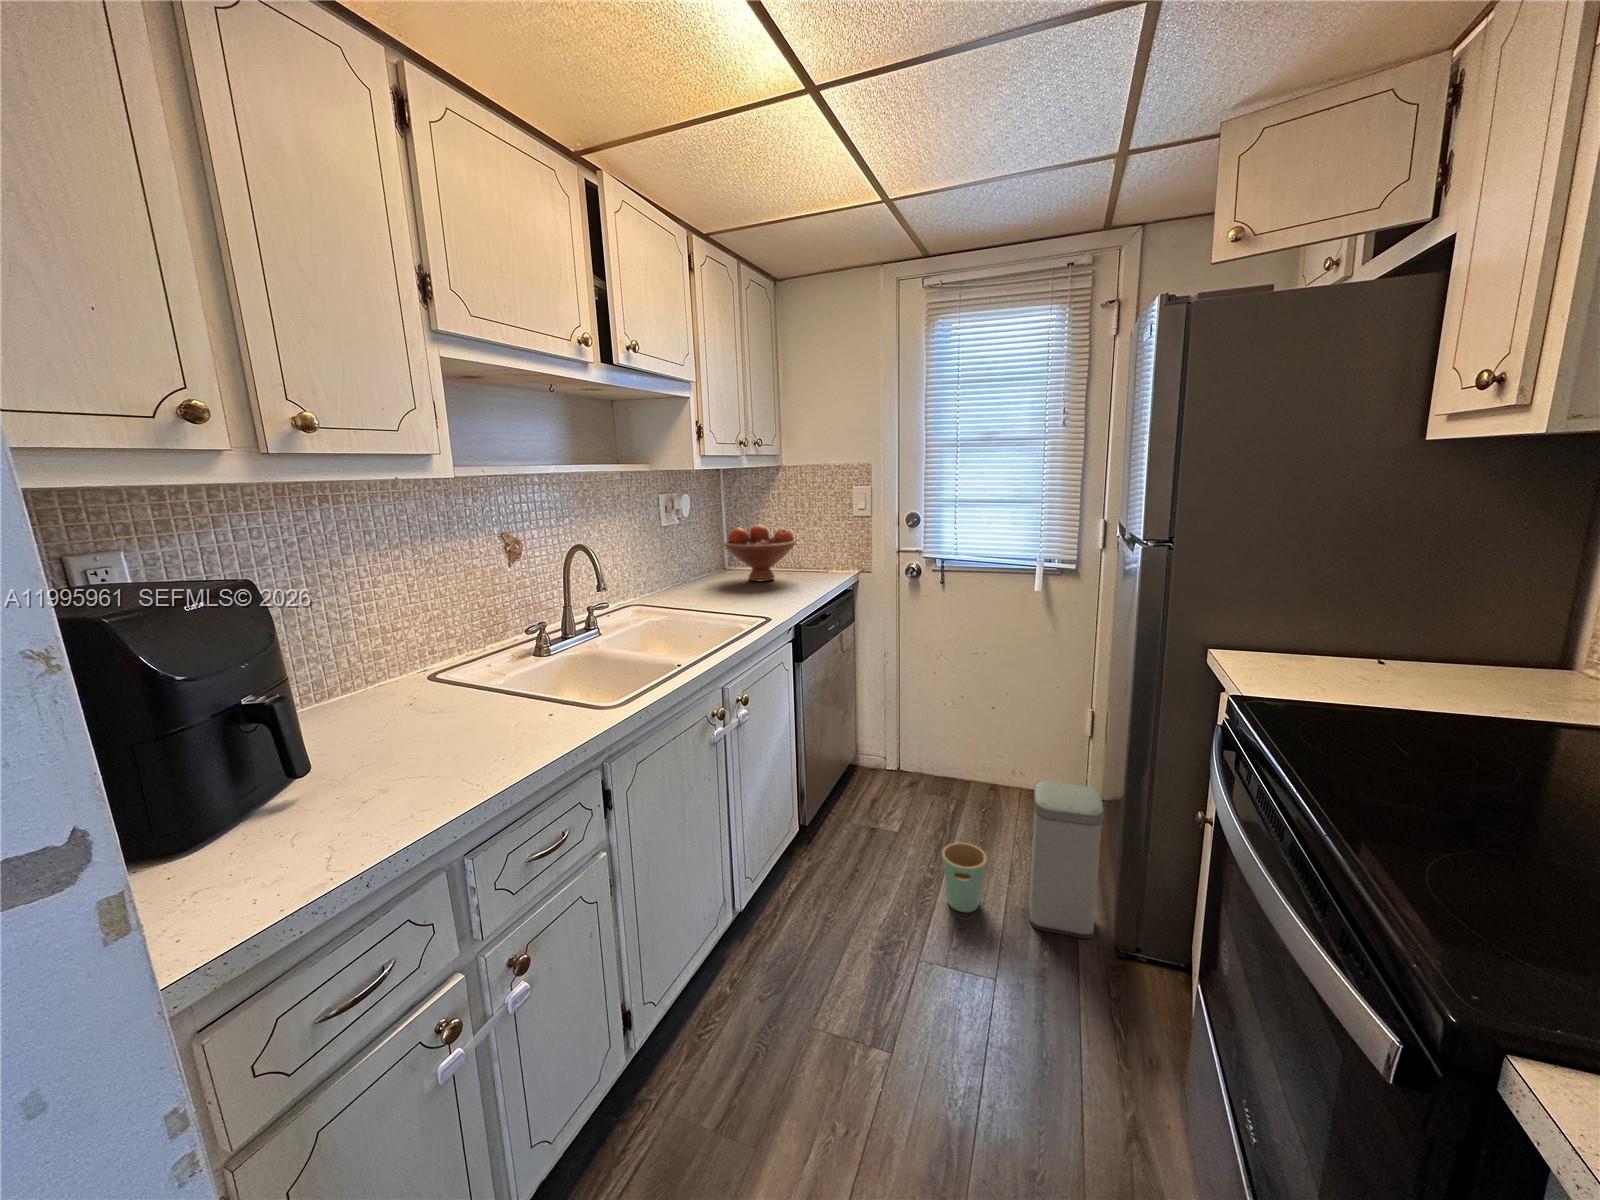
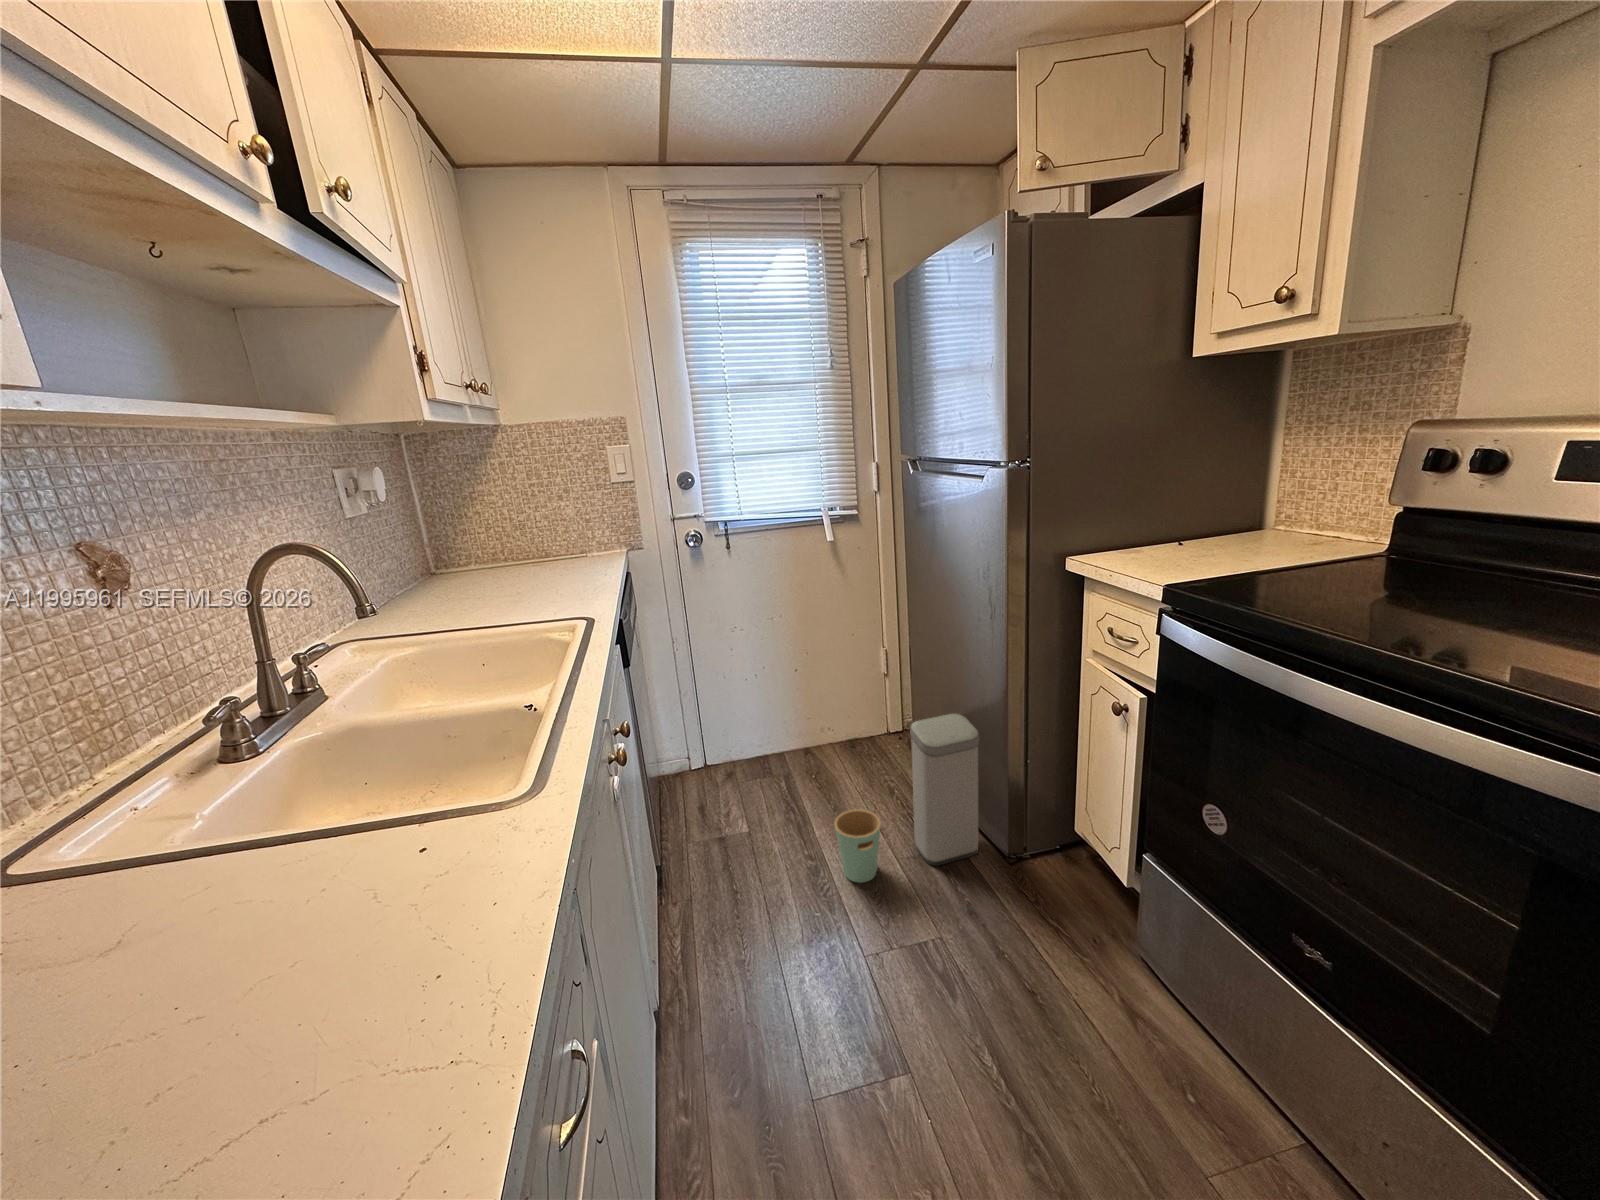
fruit bowl: present [724,525,796,581] -> none [450,504,557,579]

